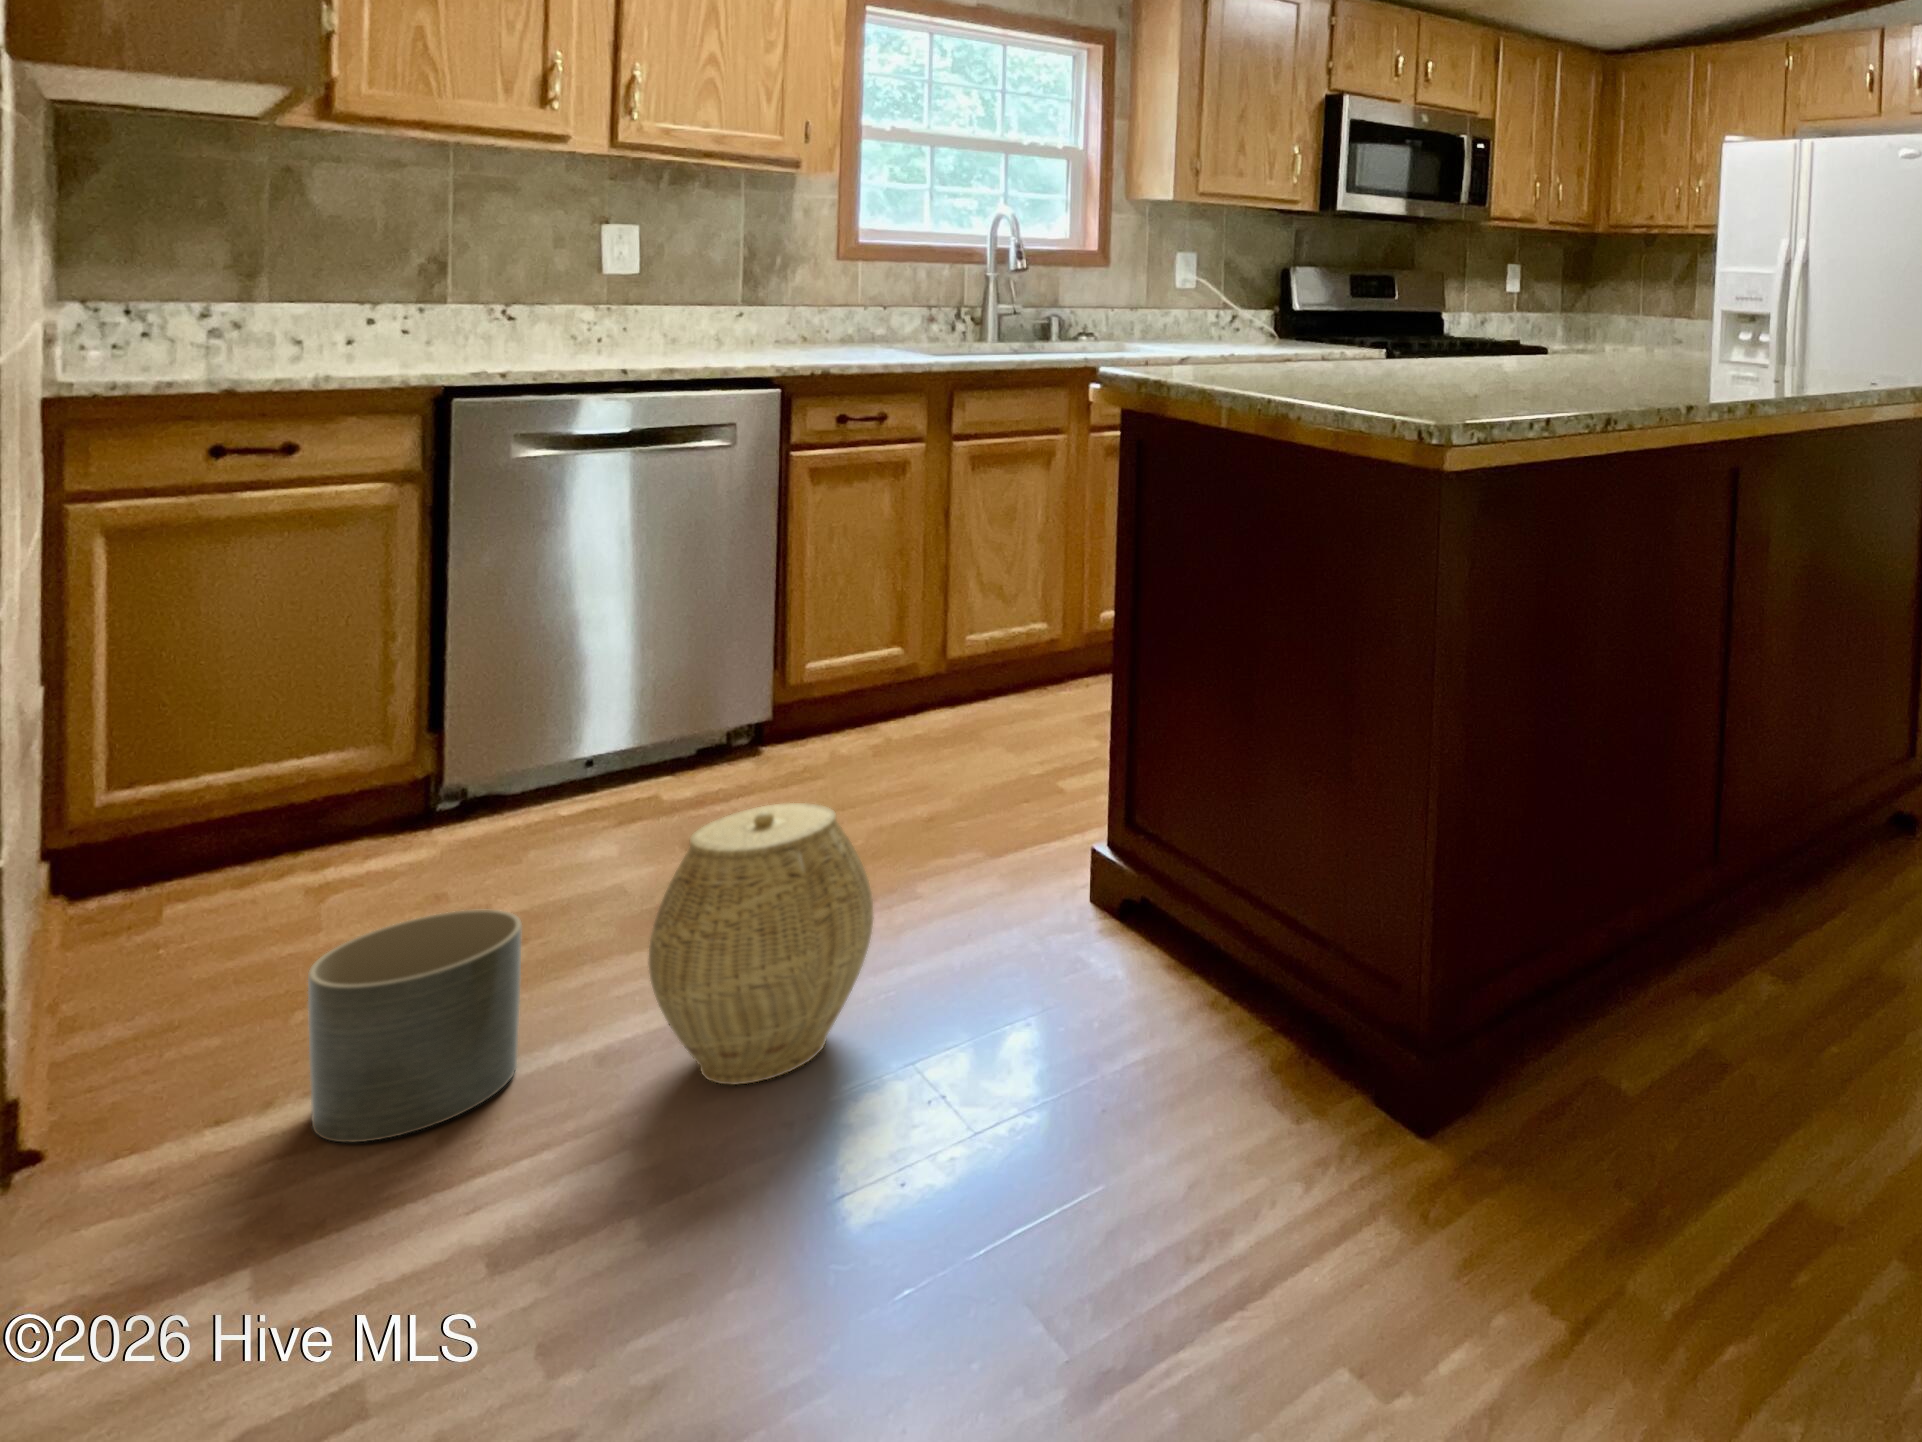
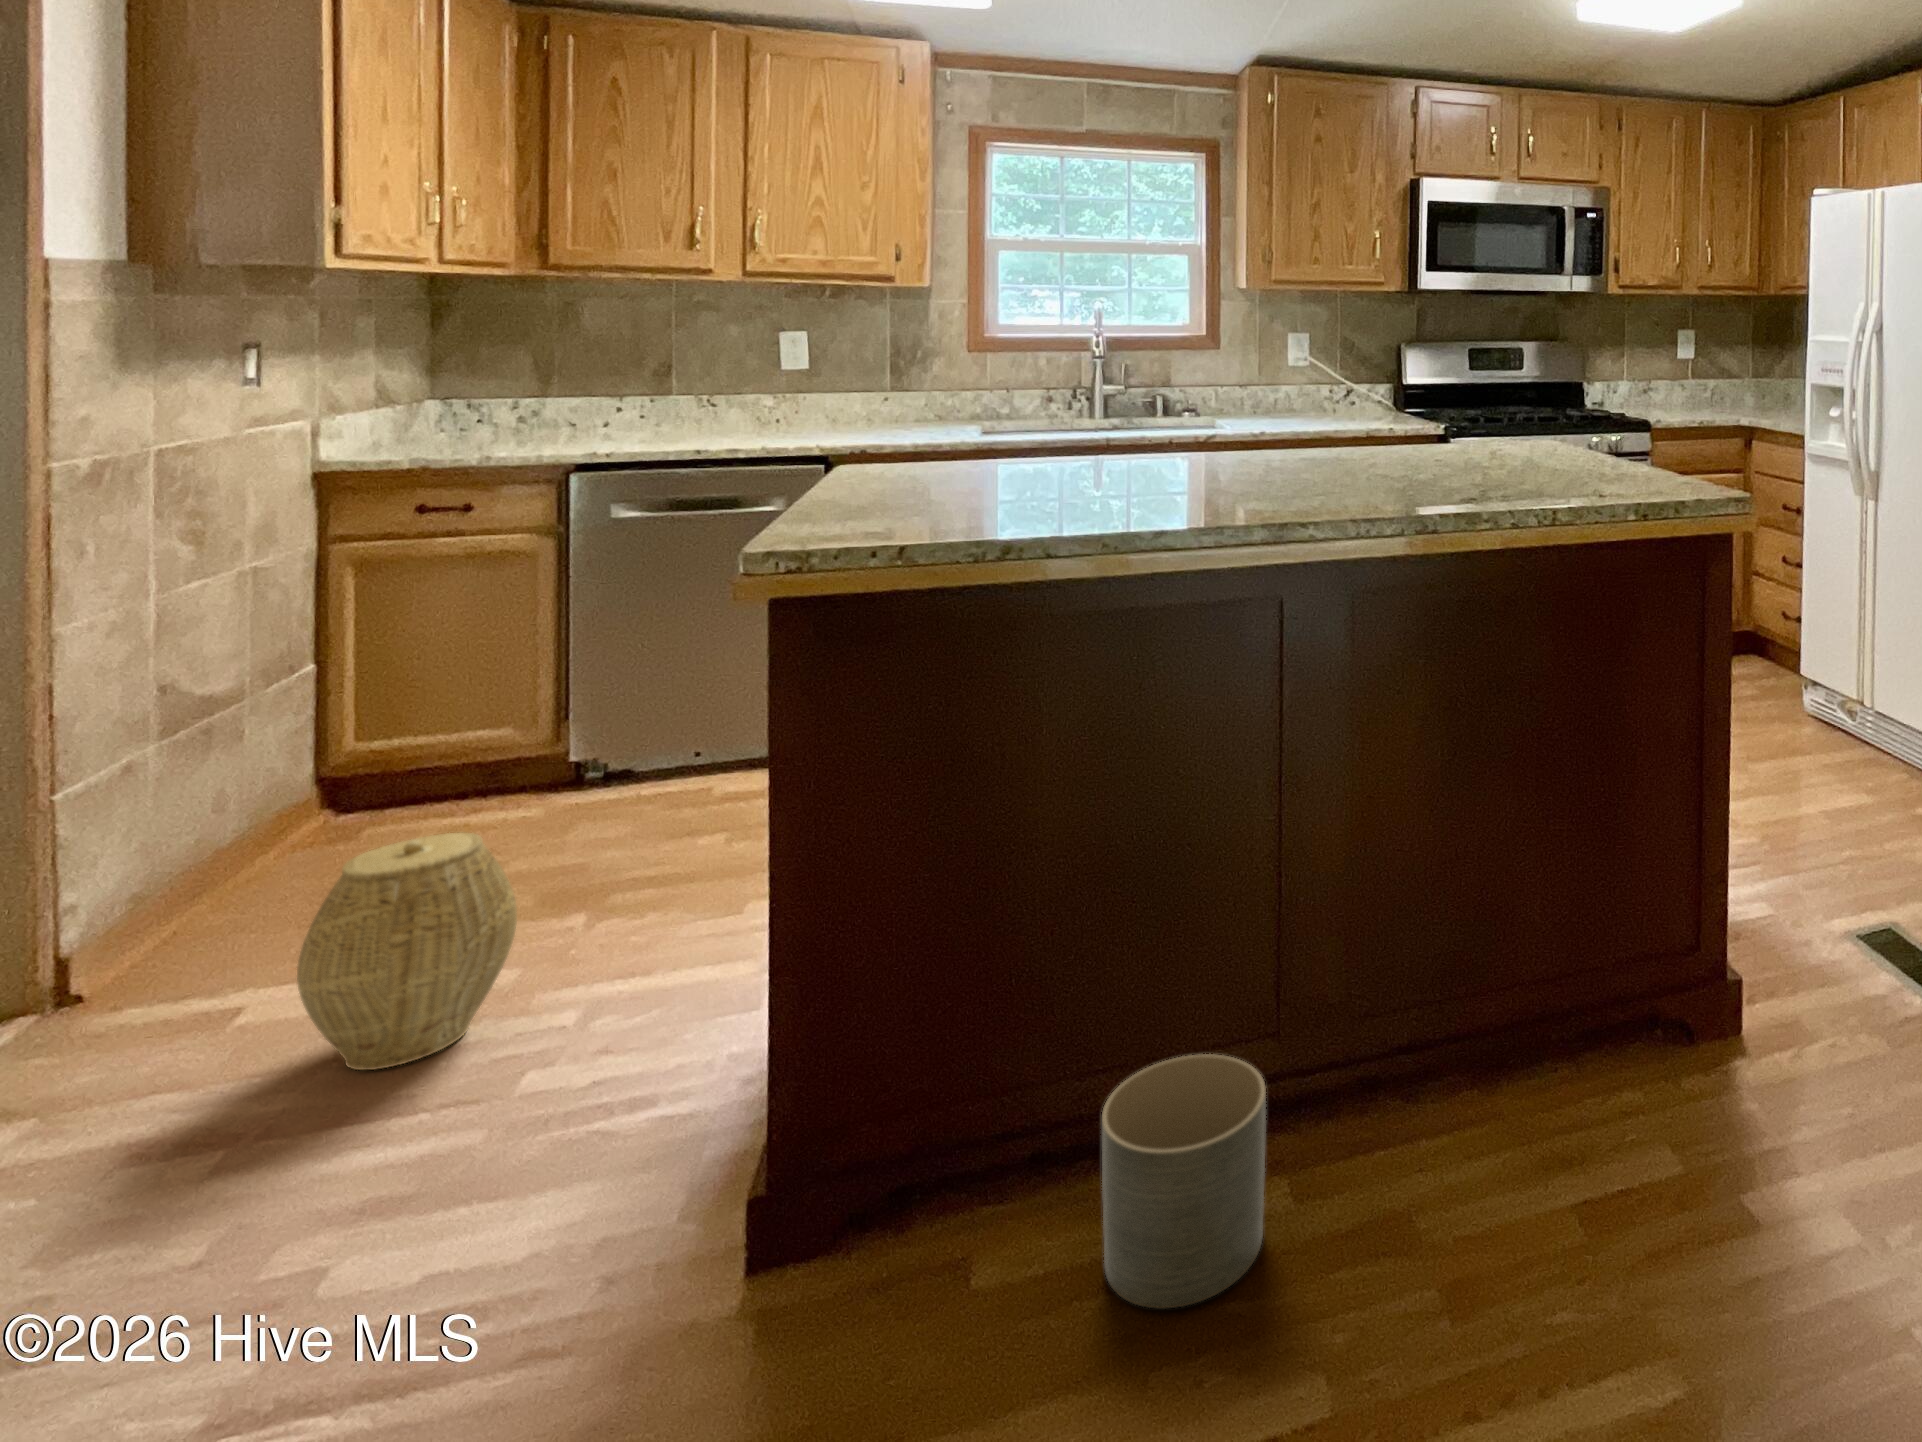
planter: present [308,909,522,1142] -> present [1102,1054,1266,1308]

